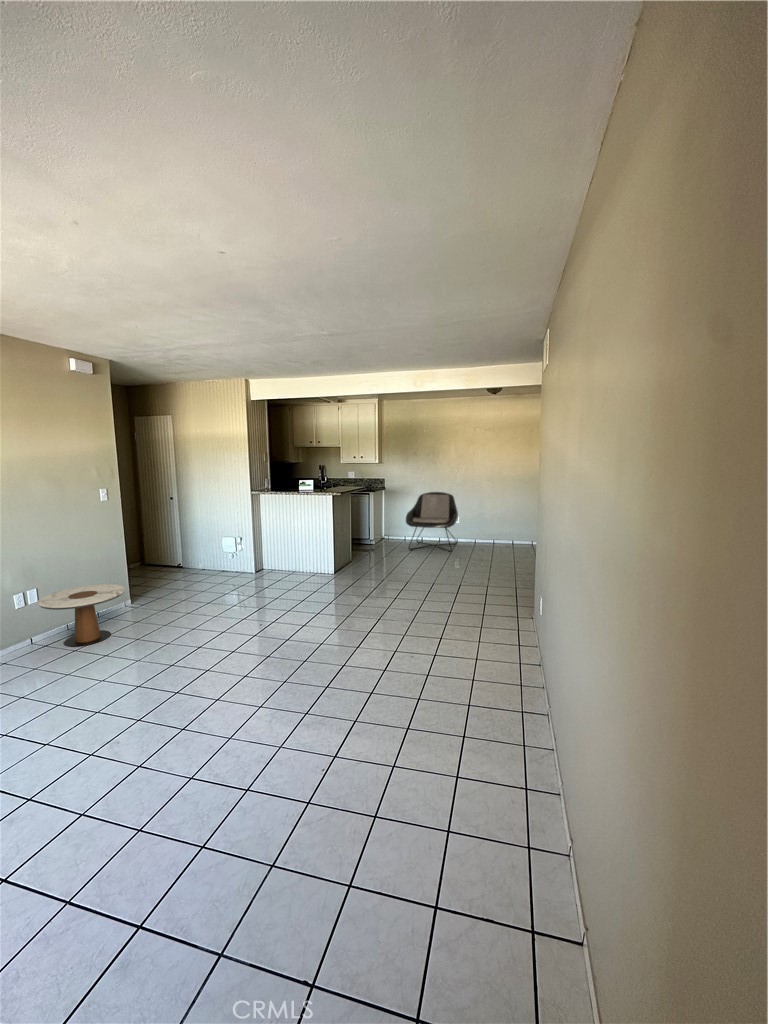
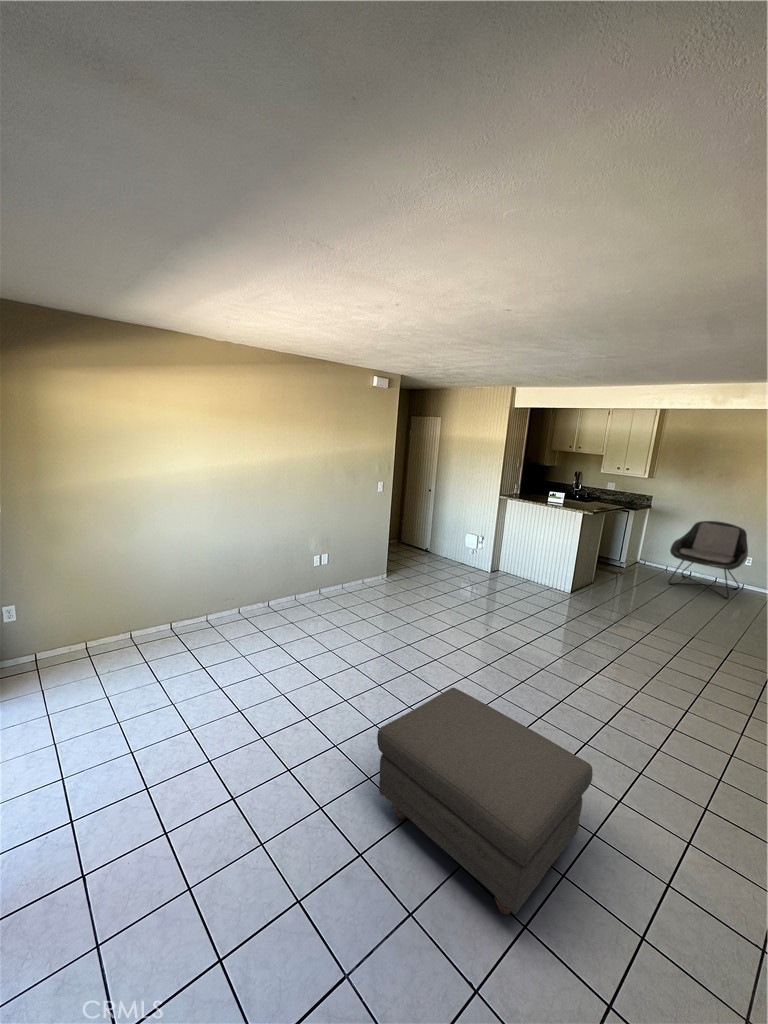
side table: present [37,584,125,647] -> none [327,558,384,607]
ottoman: none [142,676,389,889] -> present [377,688,593,915]

